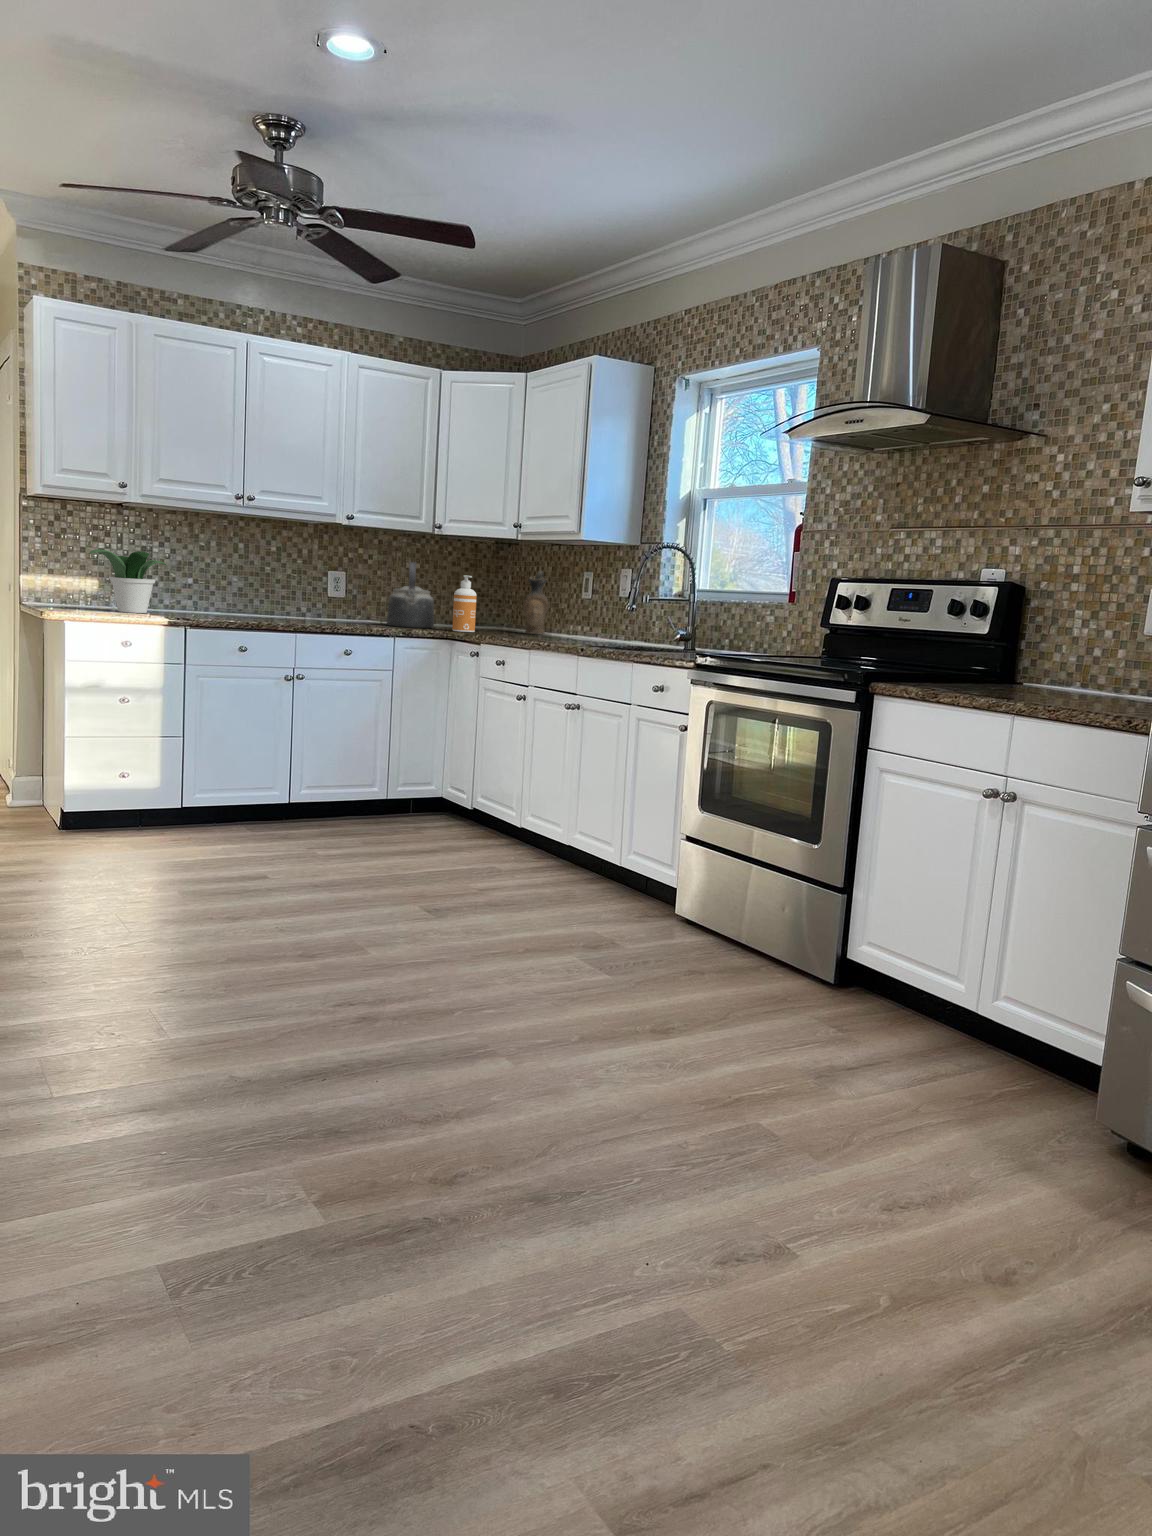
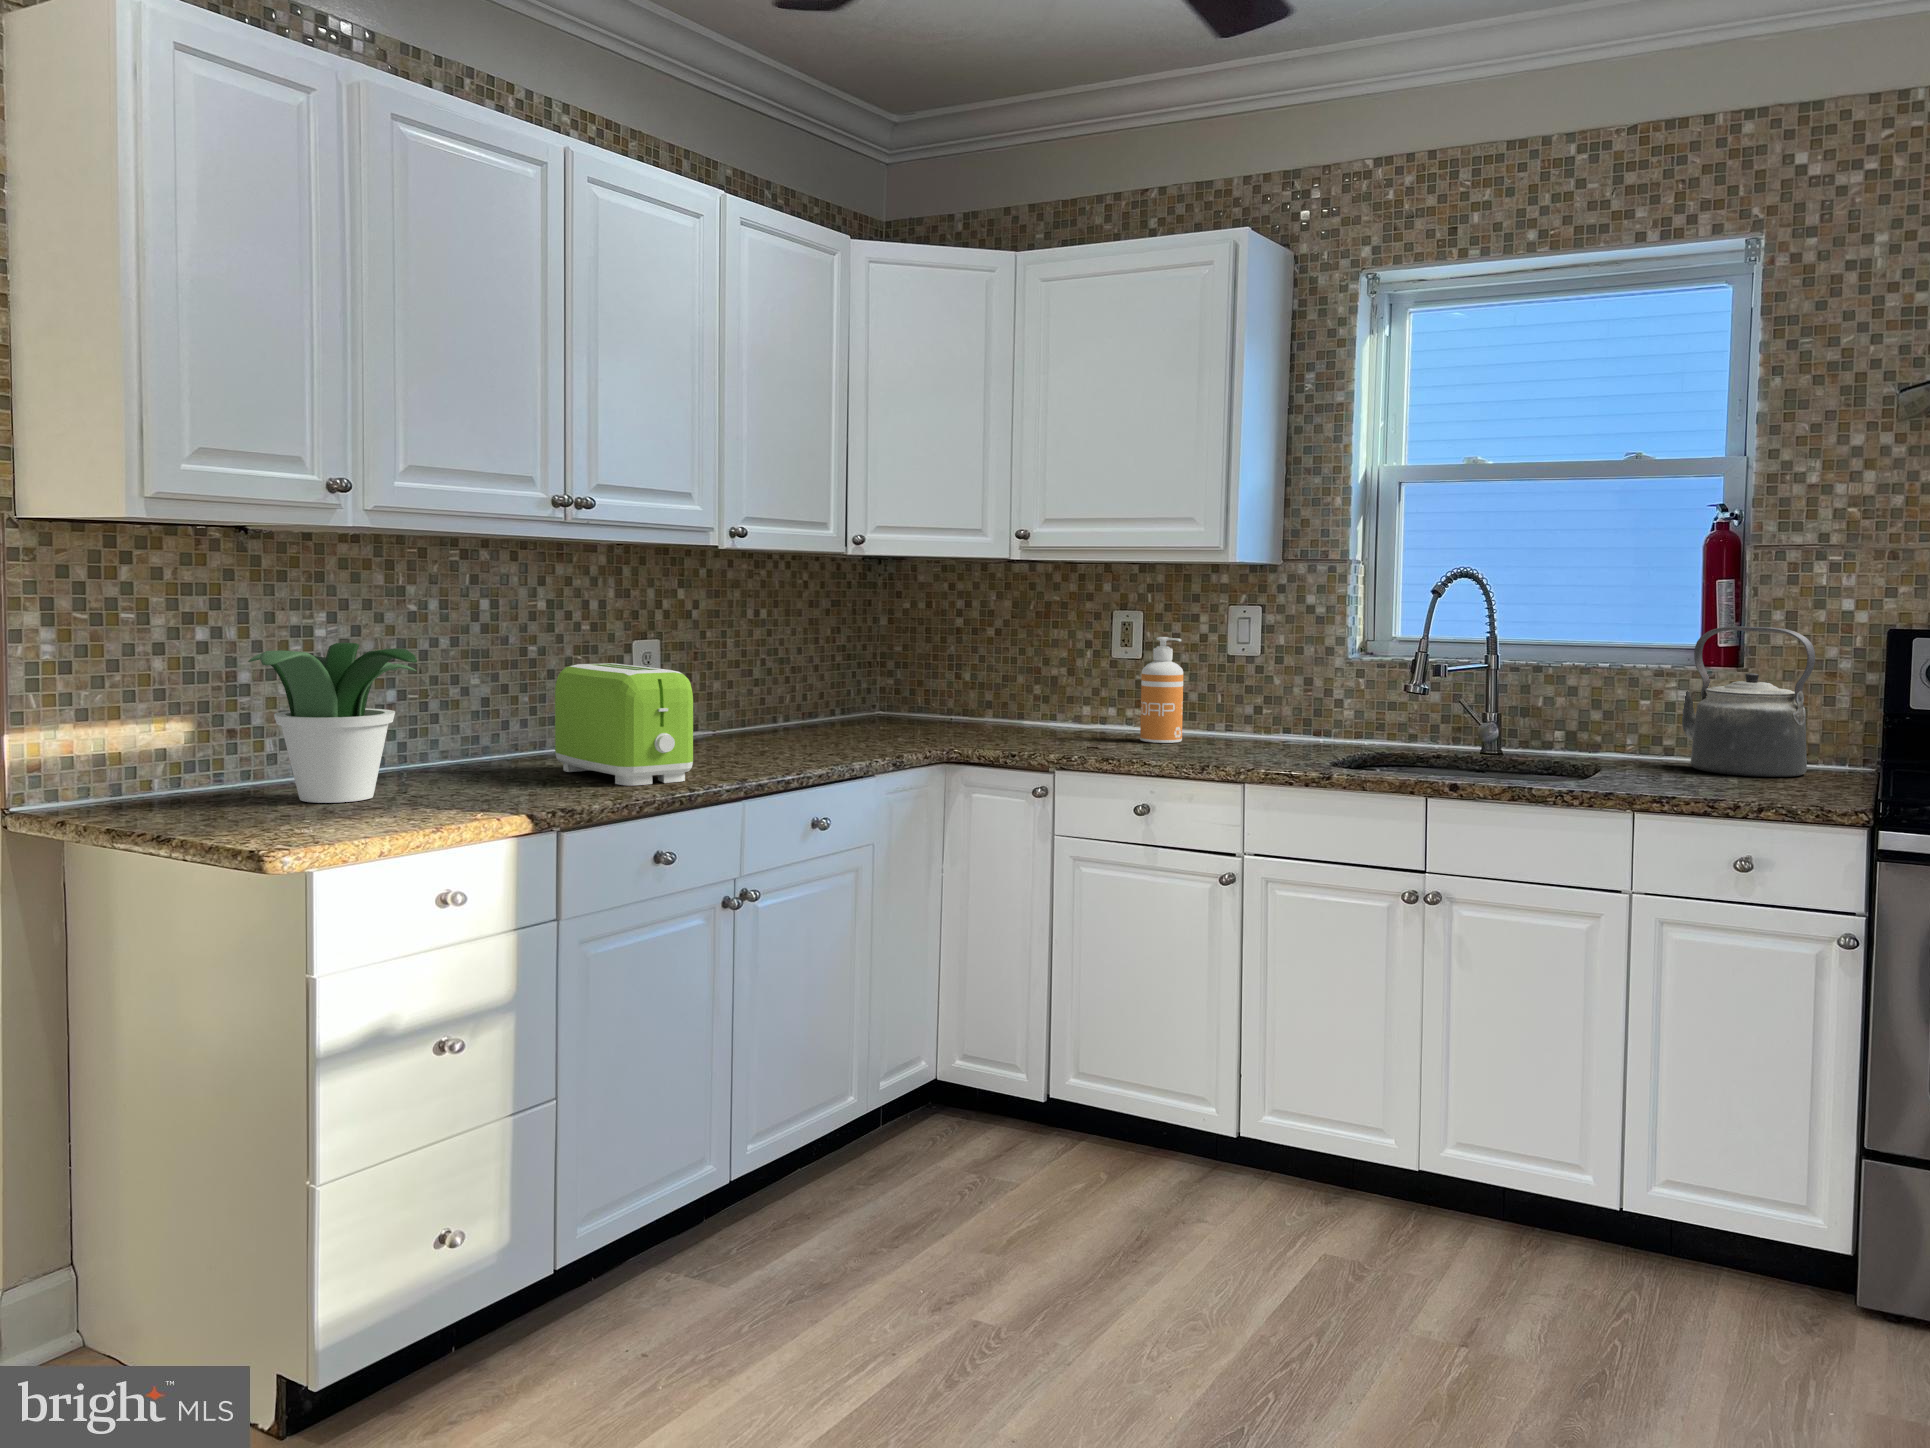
kettle: present [387,562,434,628] -> present [1682,627,1815,777]
toaster: none [239,571,280,622] -> present [555,663,693,786]
ceramic pitcher: present [523,571,549,634] -> none [1014,613,1065,732]
soap dispenser: present [452,575,477,632] -> present [1140,637,1183,743]

